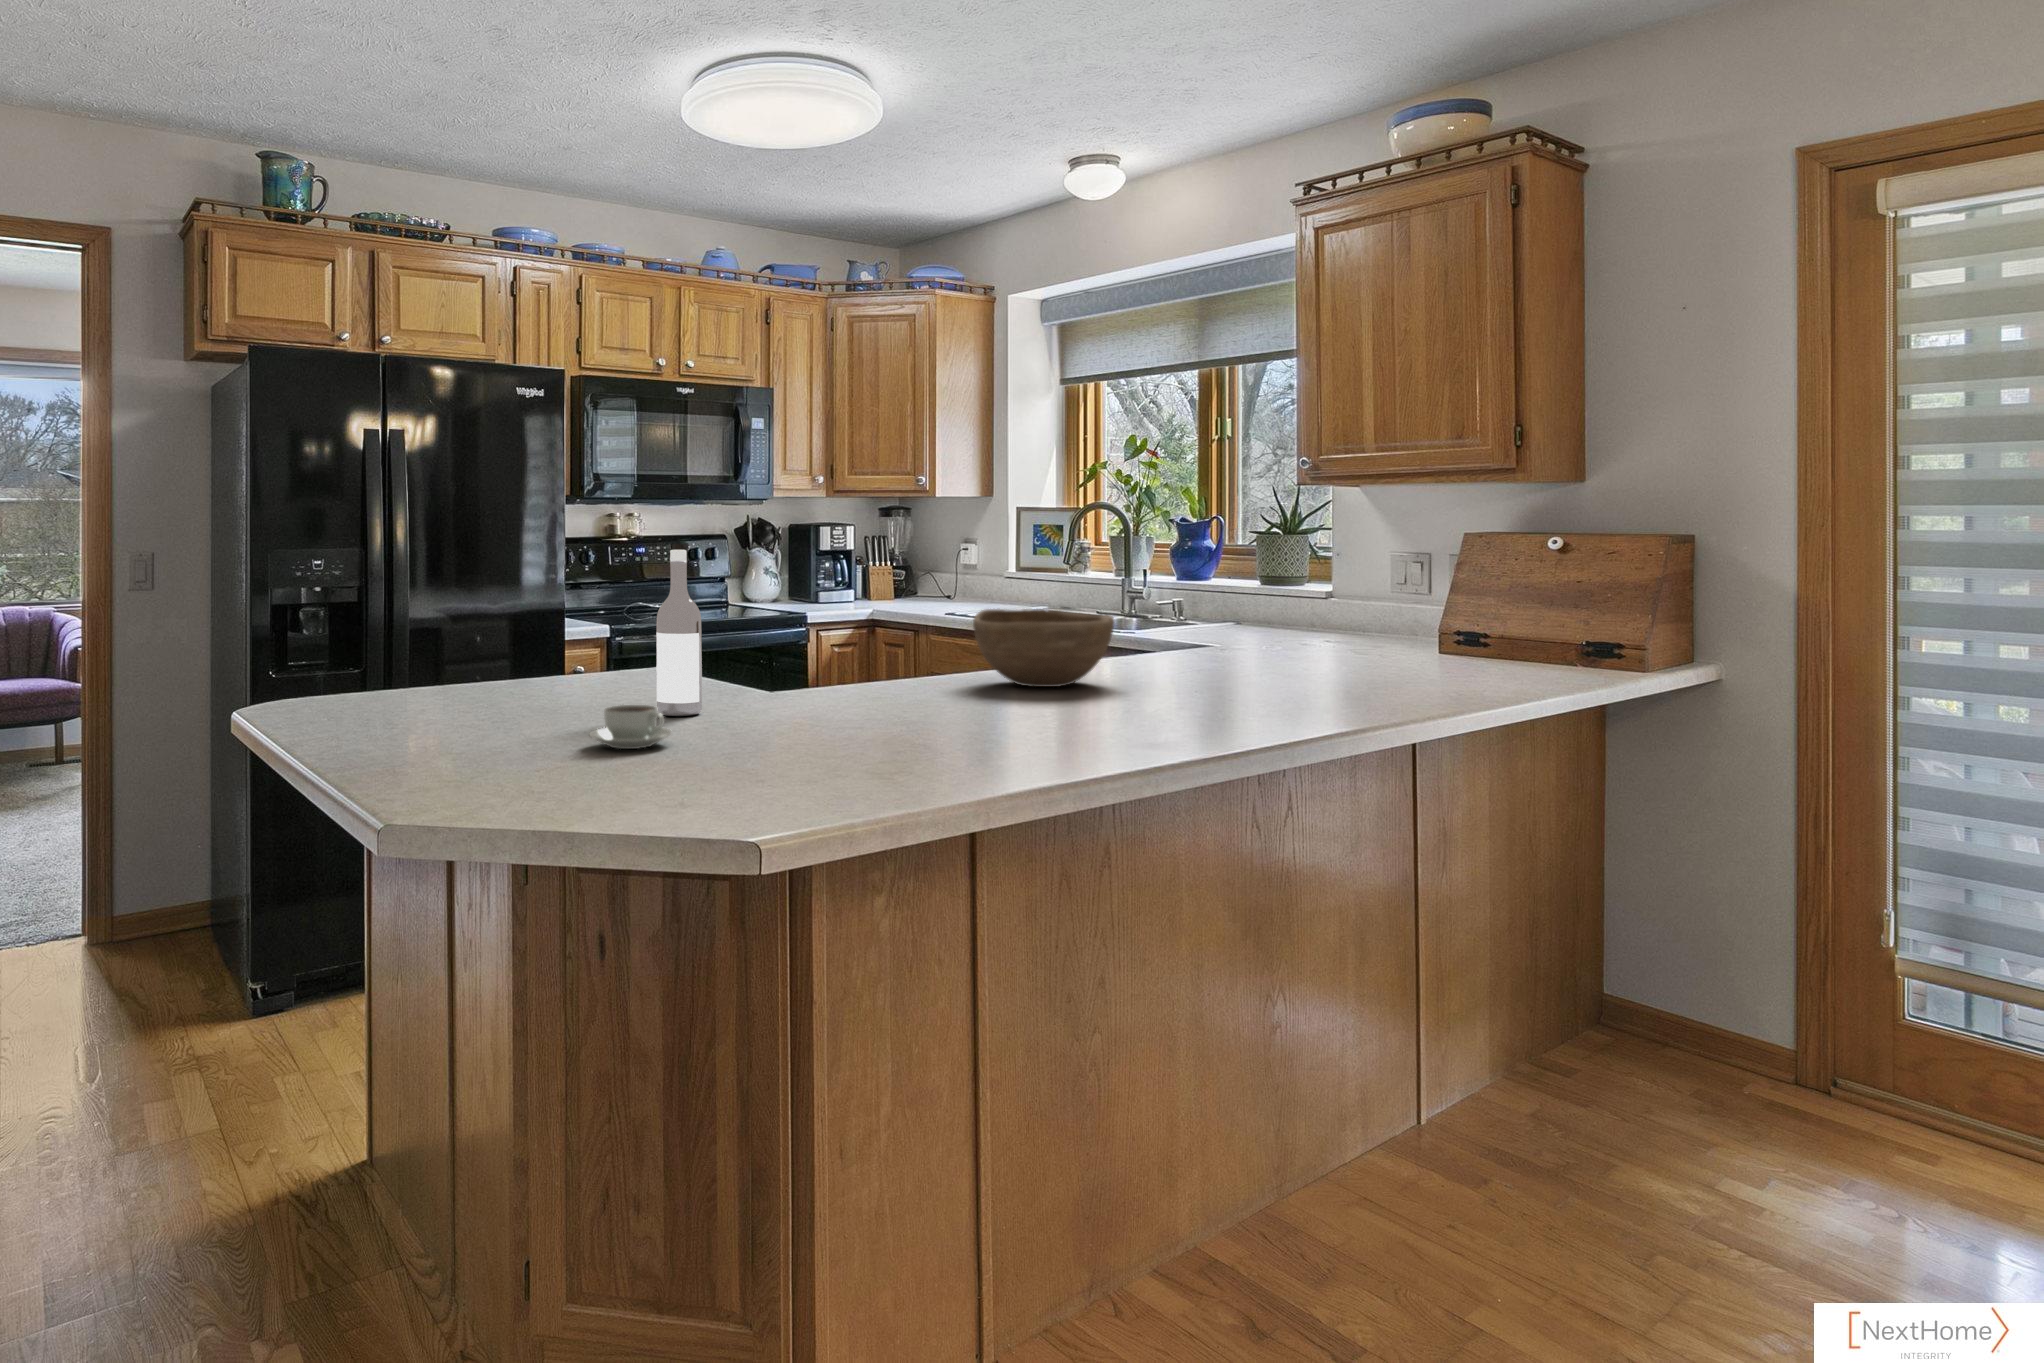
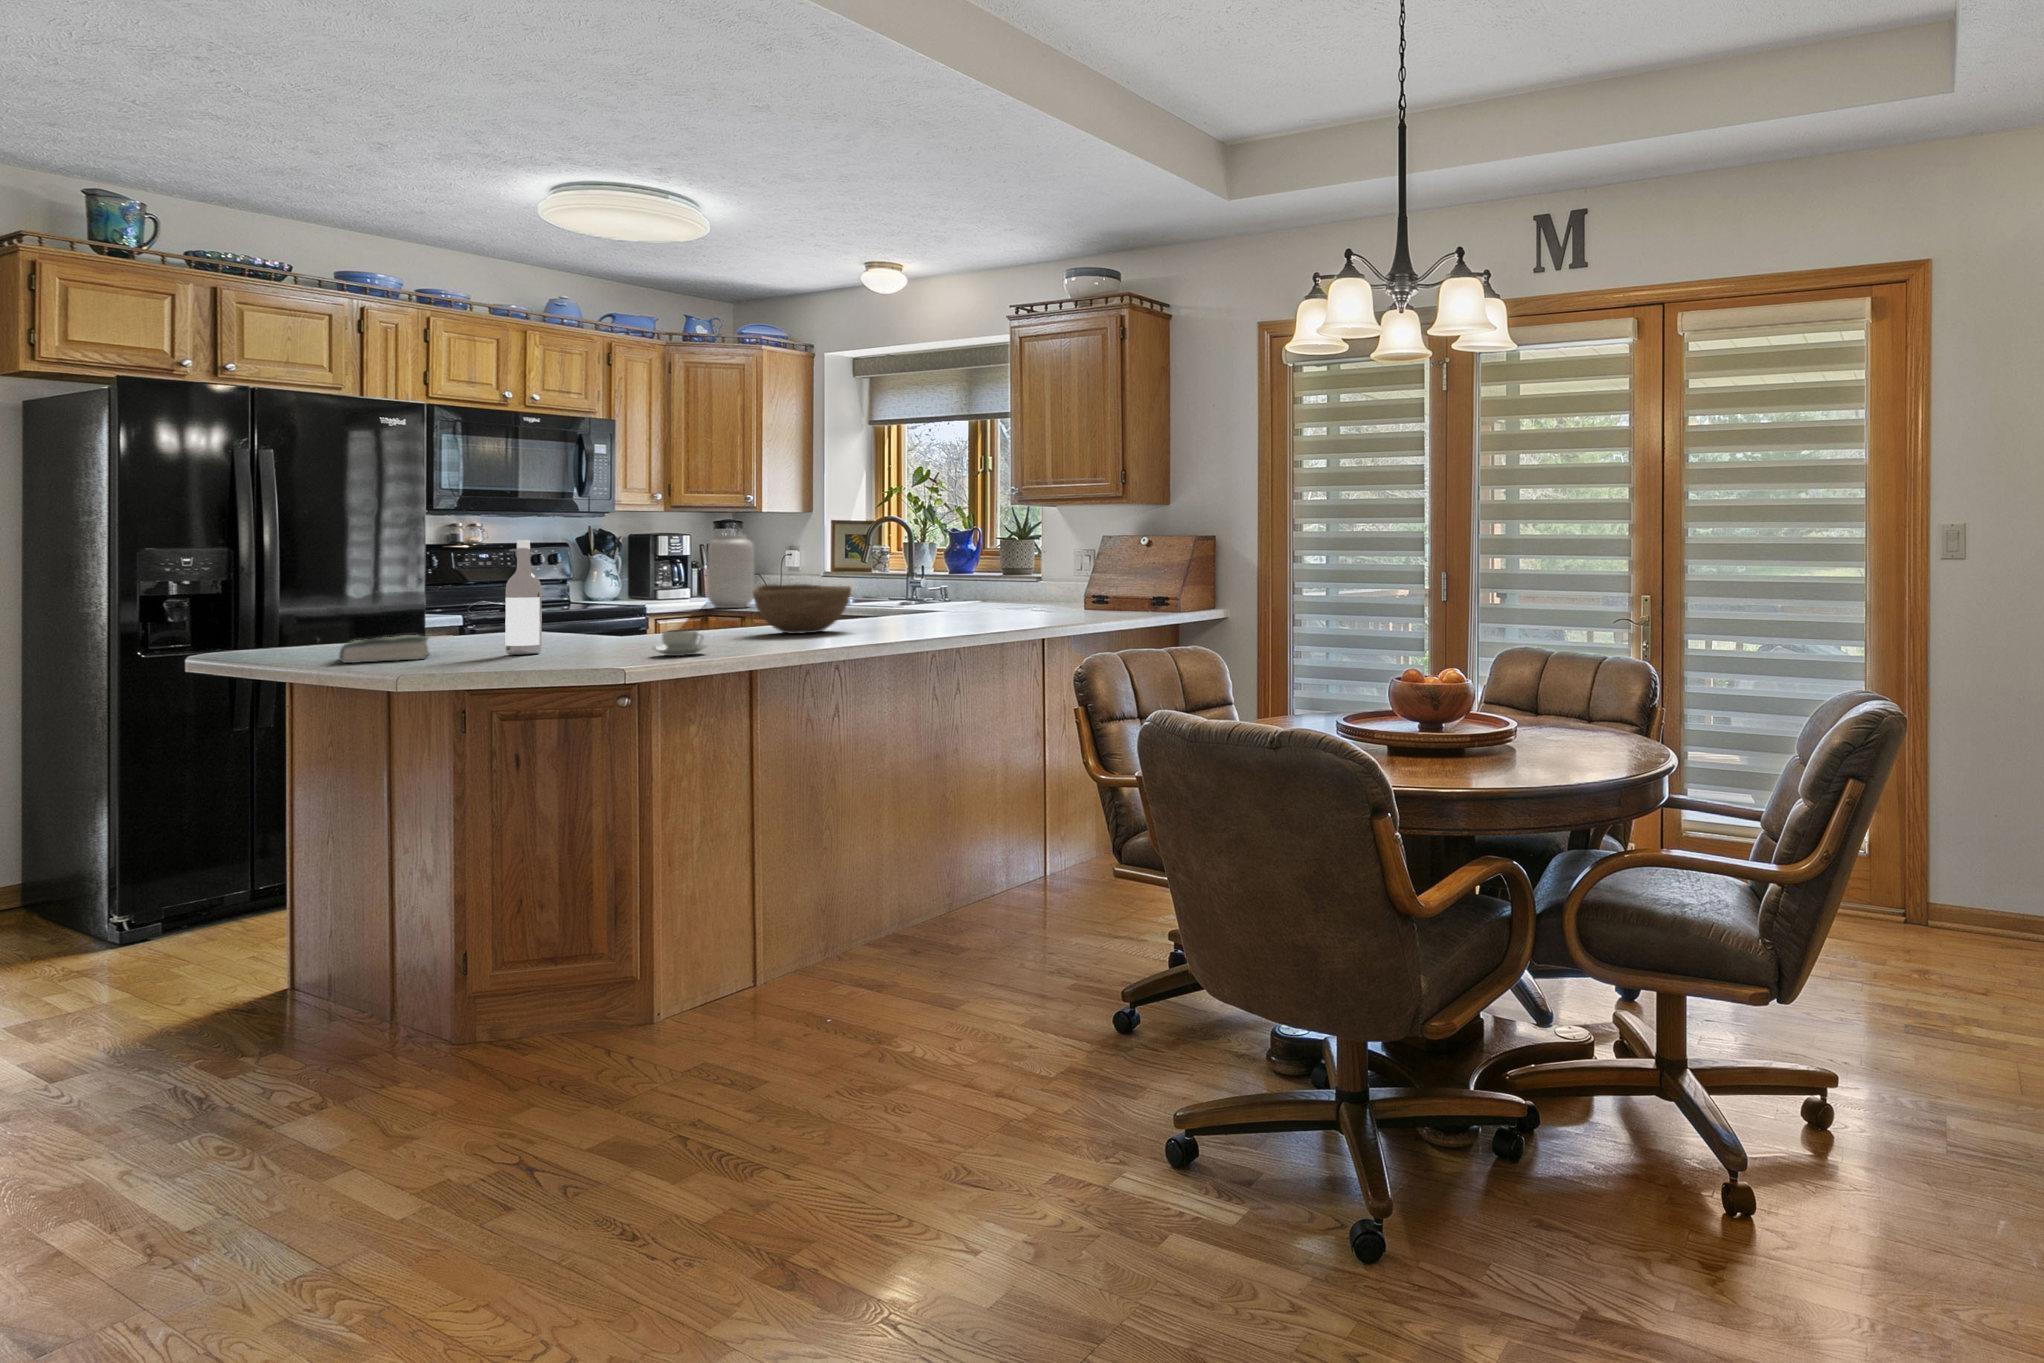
vase: none [878,527,931,618] -> present [707,535,755,608]
book: none [460,677,570,718] -> present [339,635,429,663]
coffee cup: present [589,705,672,749] -> present [653,630,706,656]

